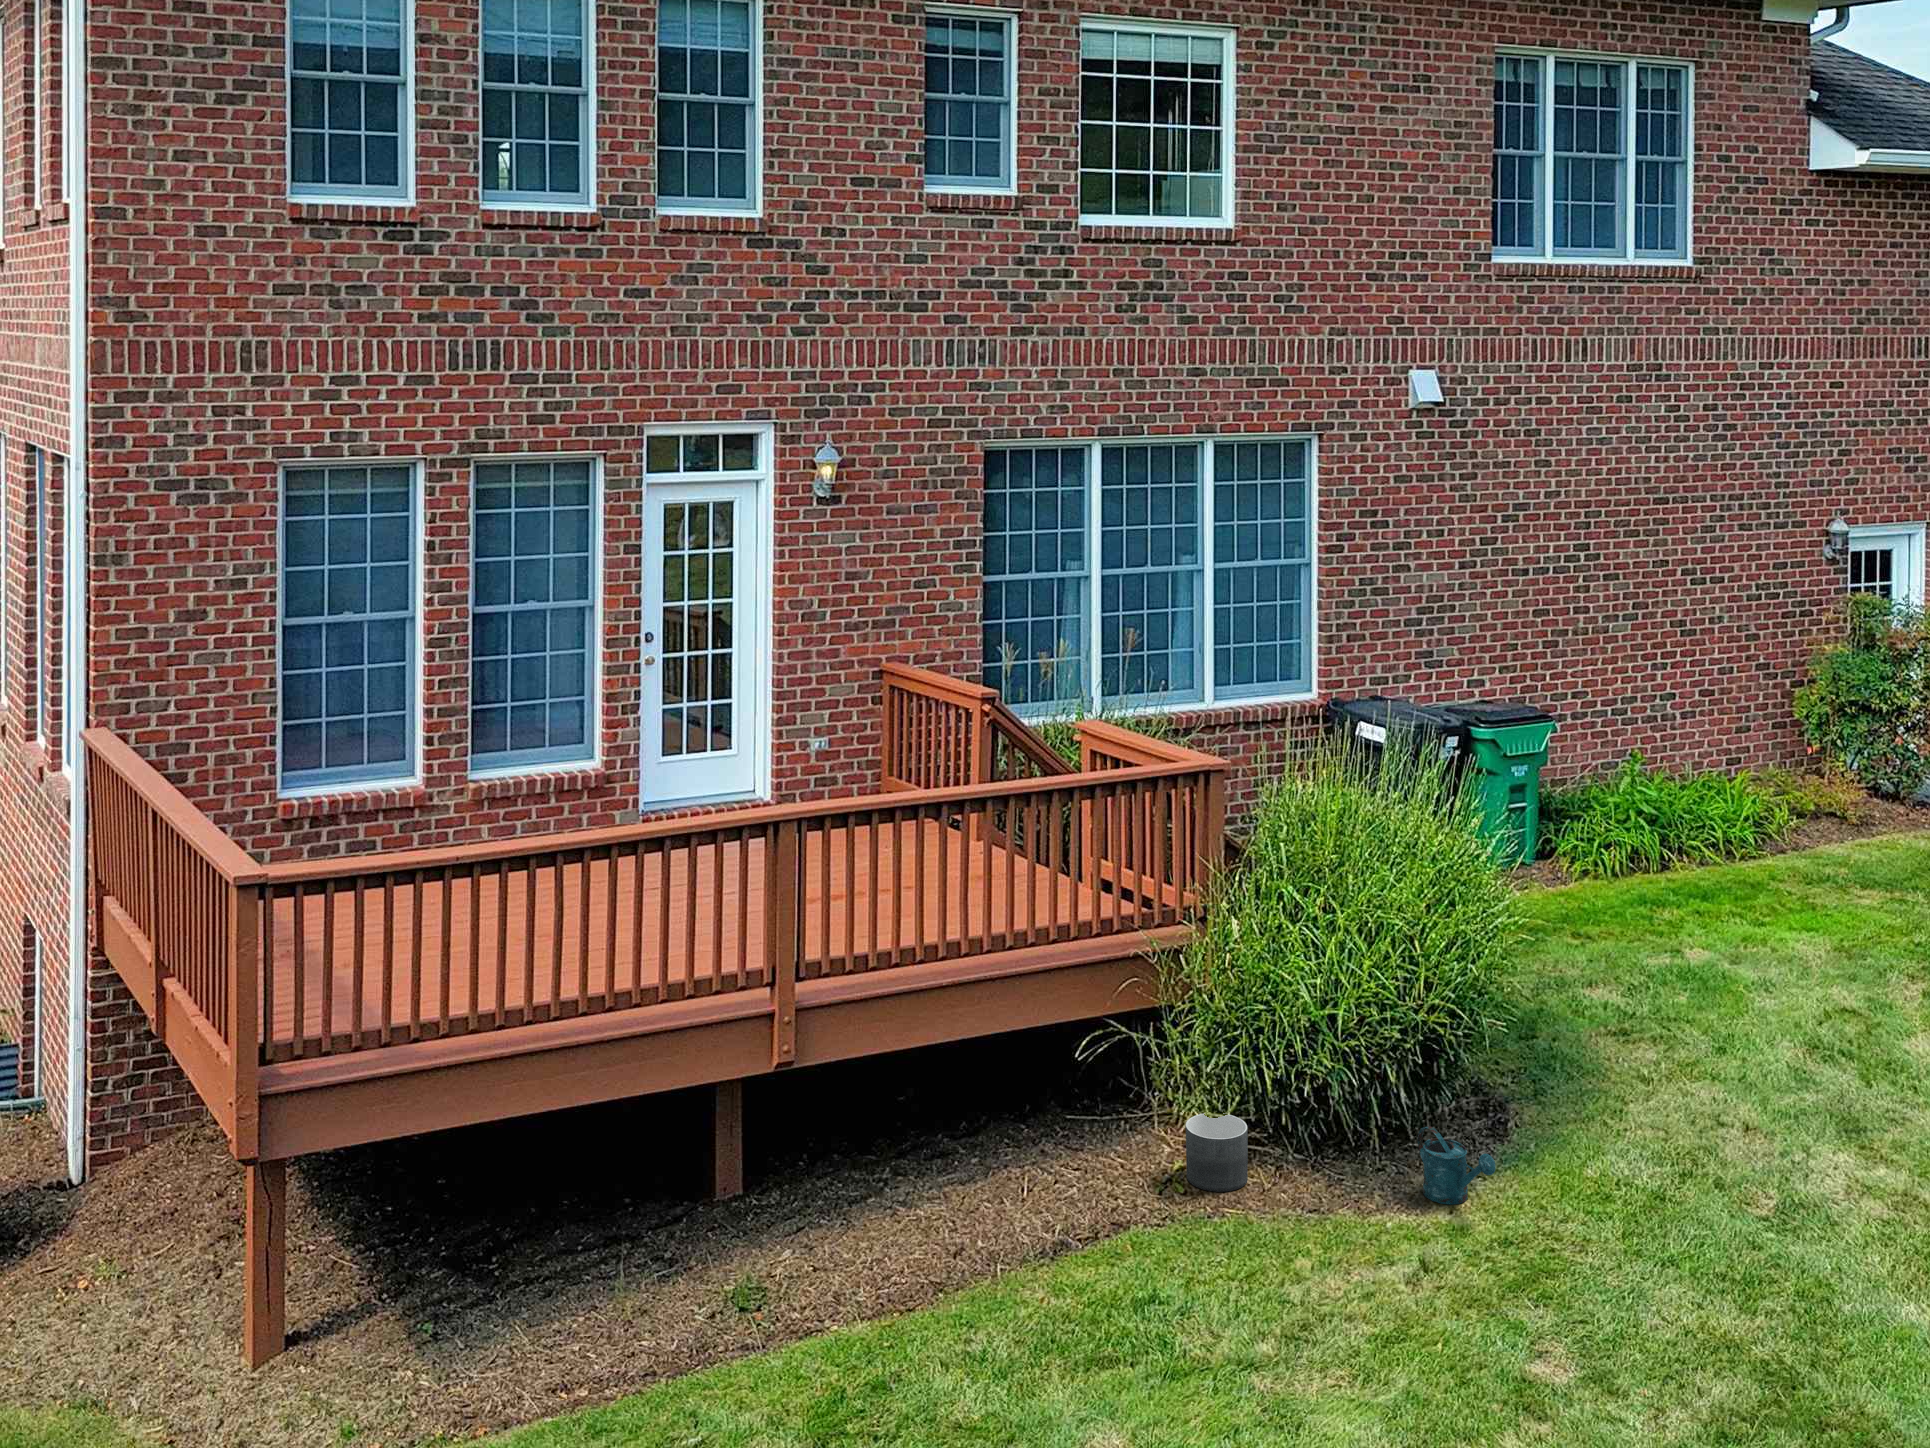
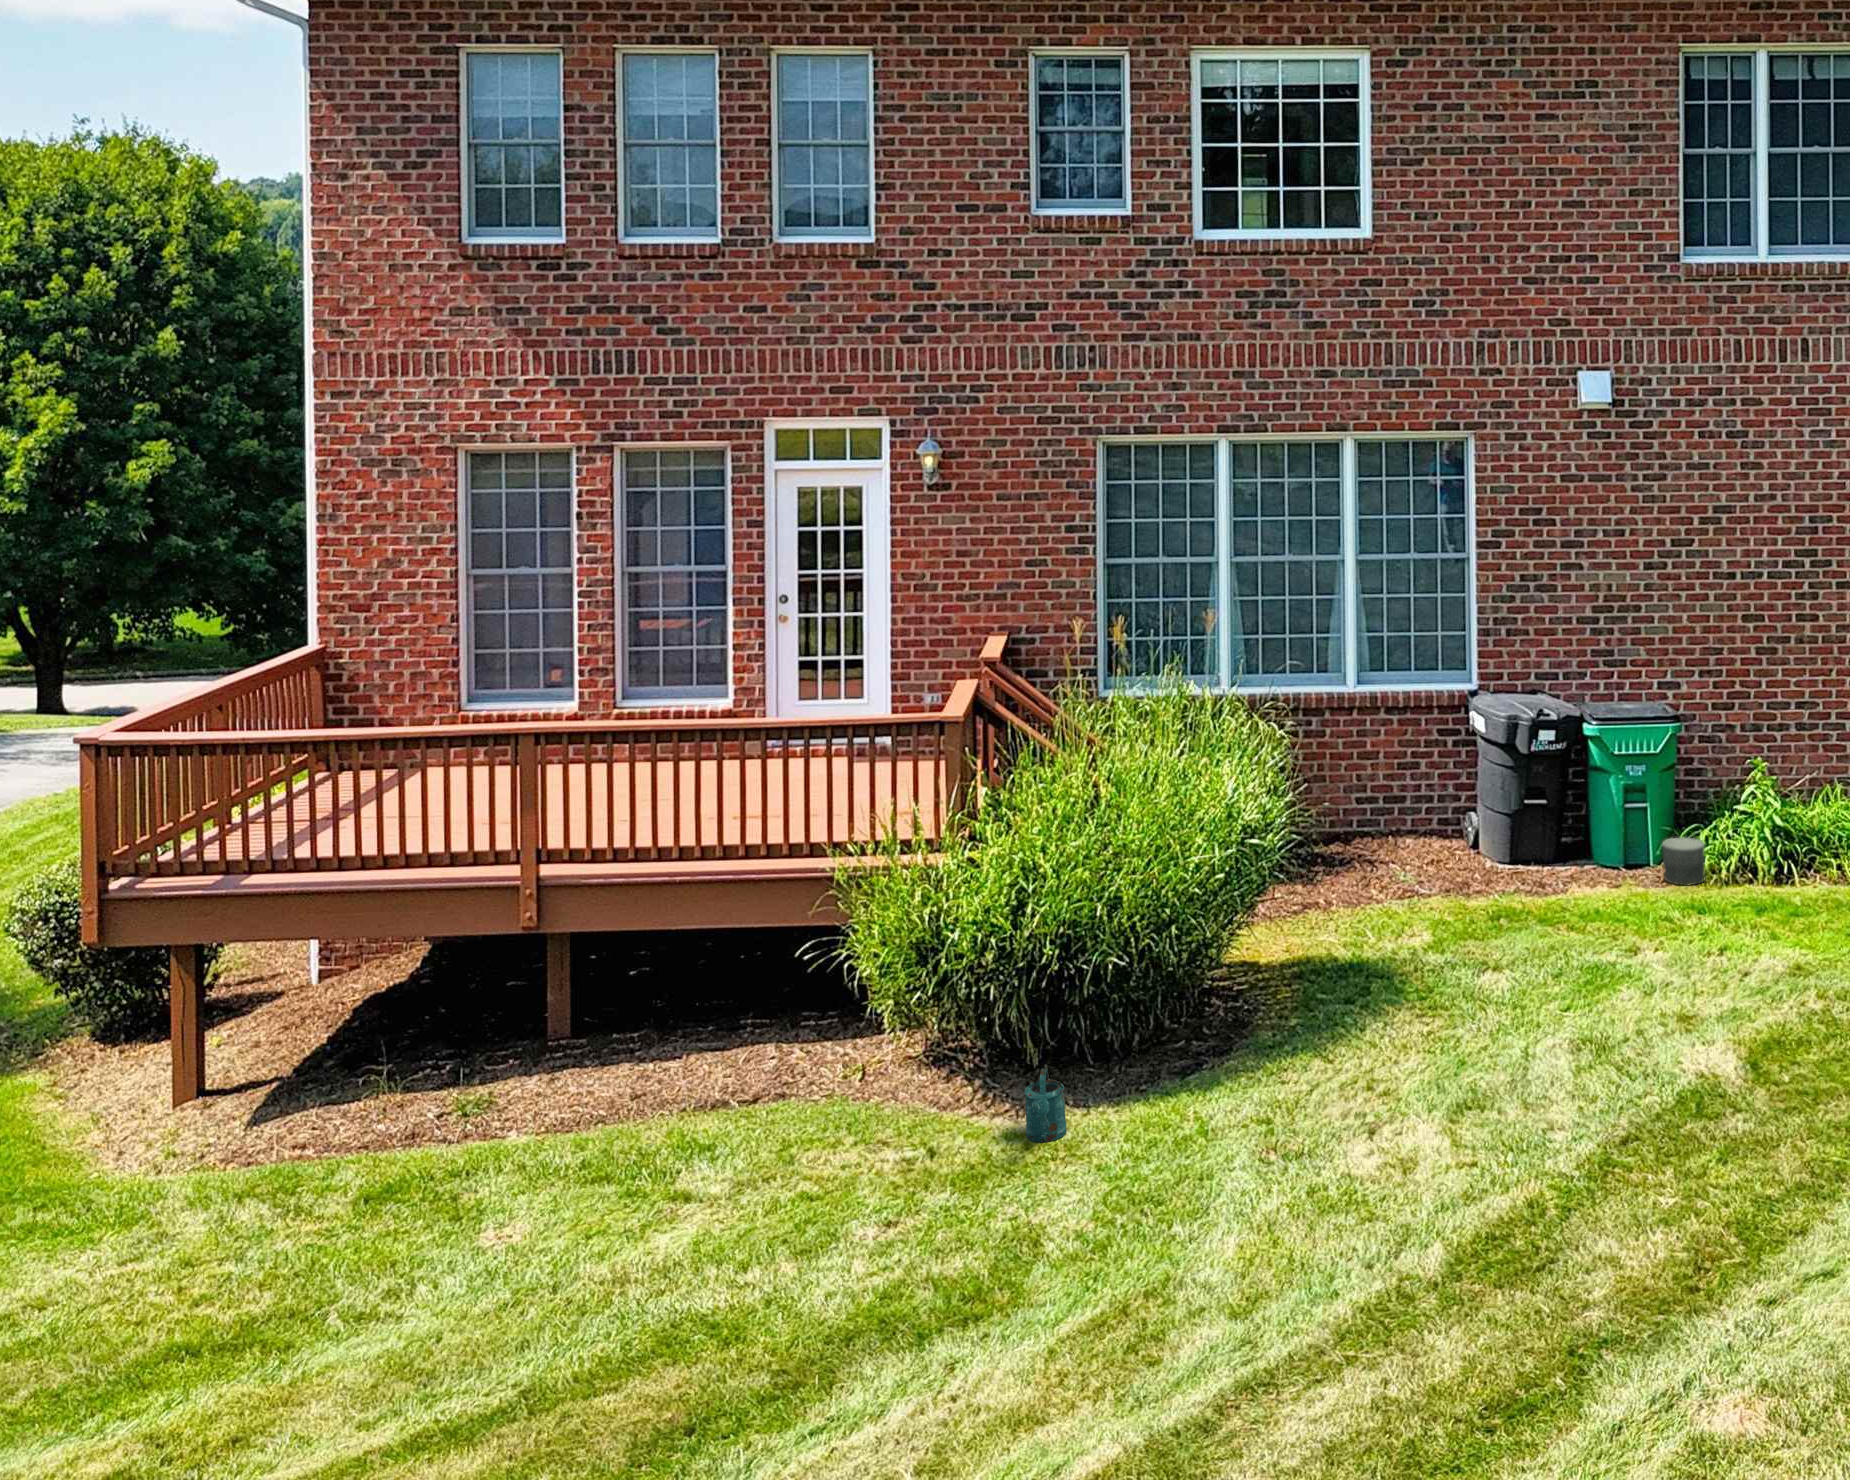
planter: present [1186,1113,1248,1192] -> present [1662,838,1705,885]

